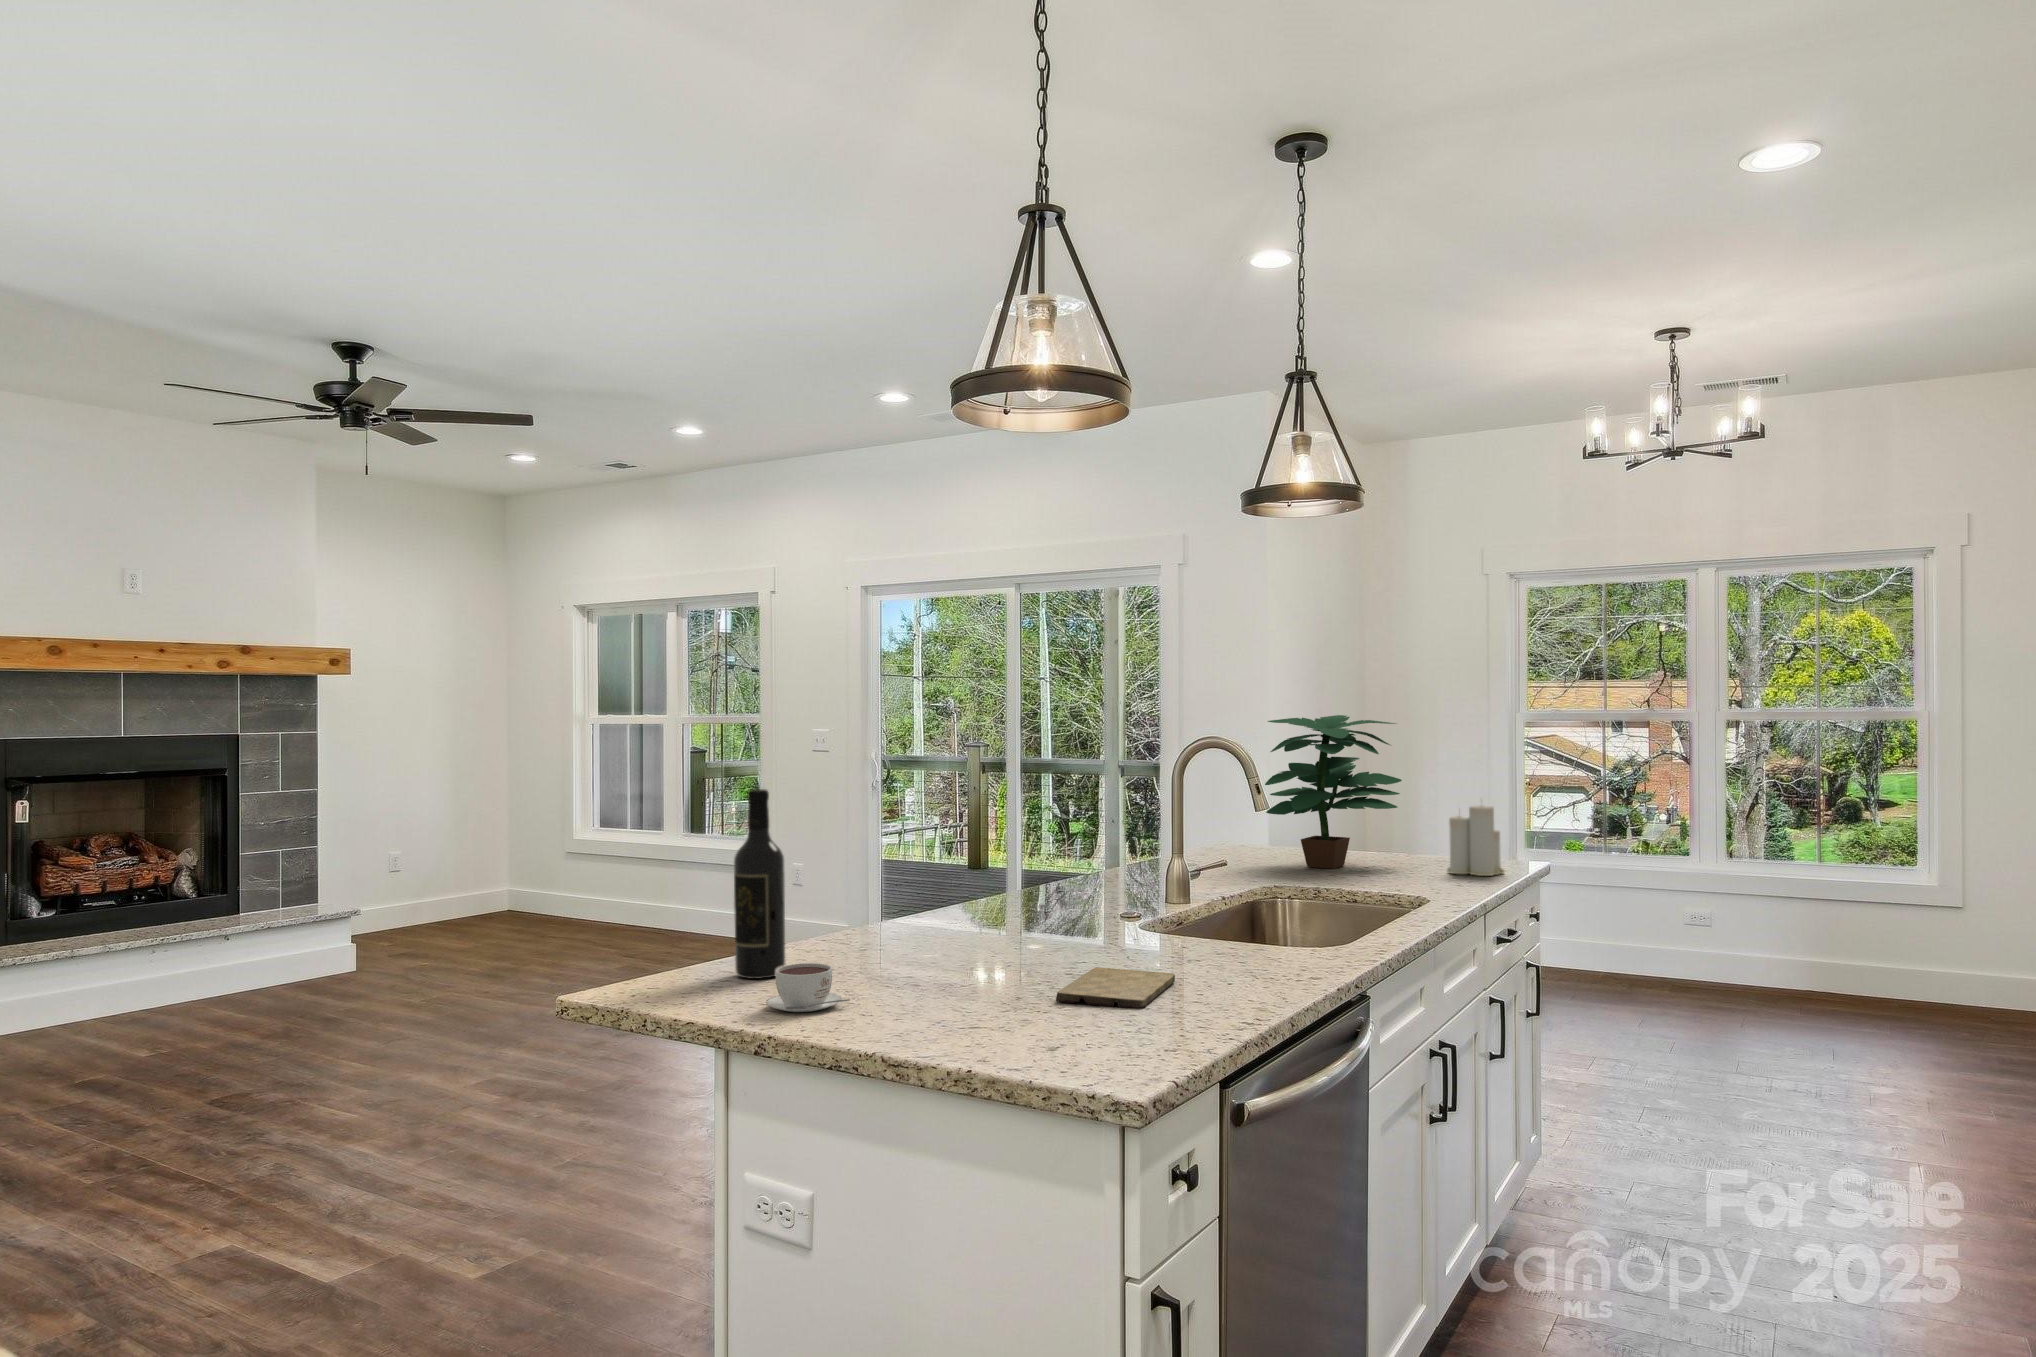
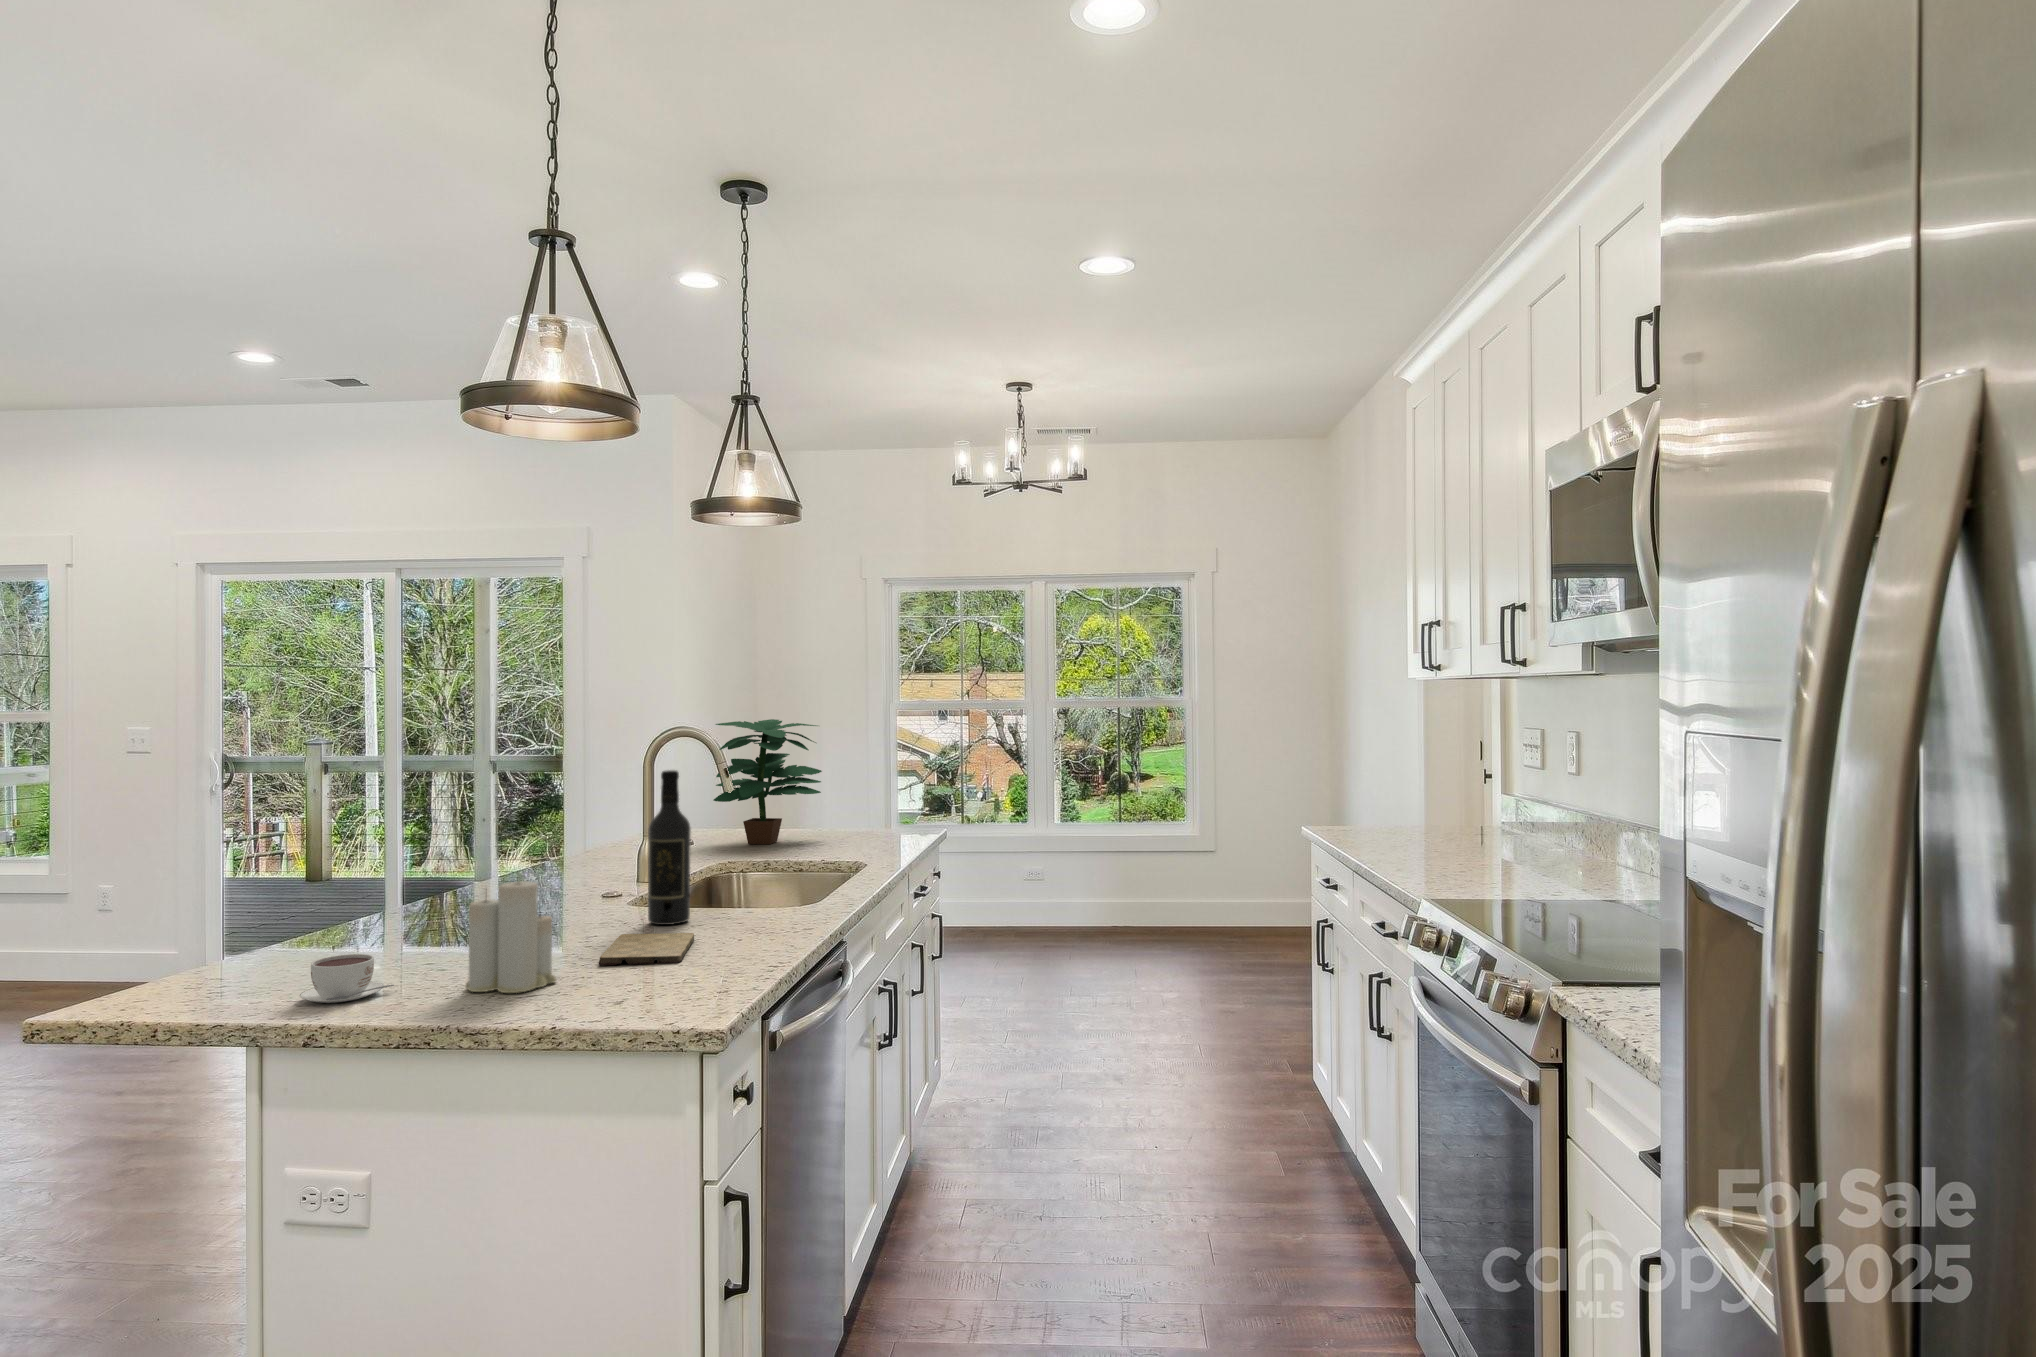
wine bottle: present [734,789,785,979] -> present [648,770,691,925]
candle: present [1447,805,1504,876] -> present [466,881,557,993]

